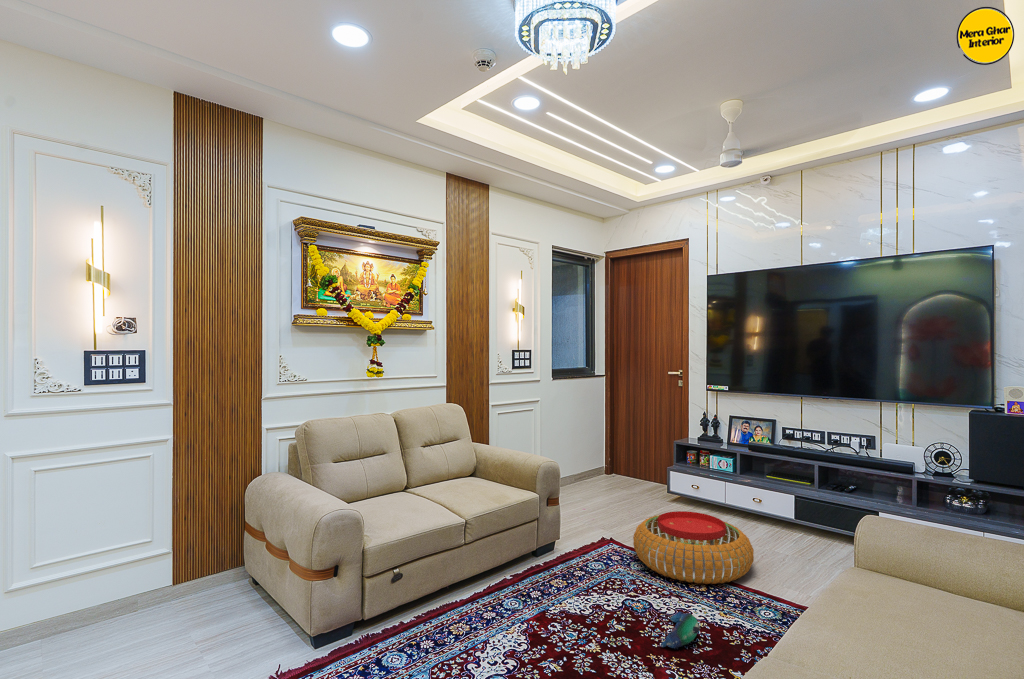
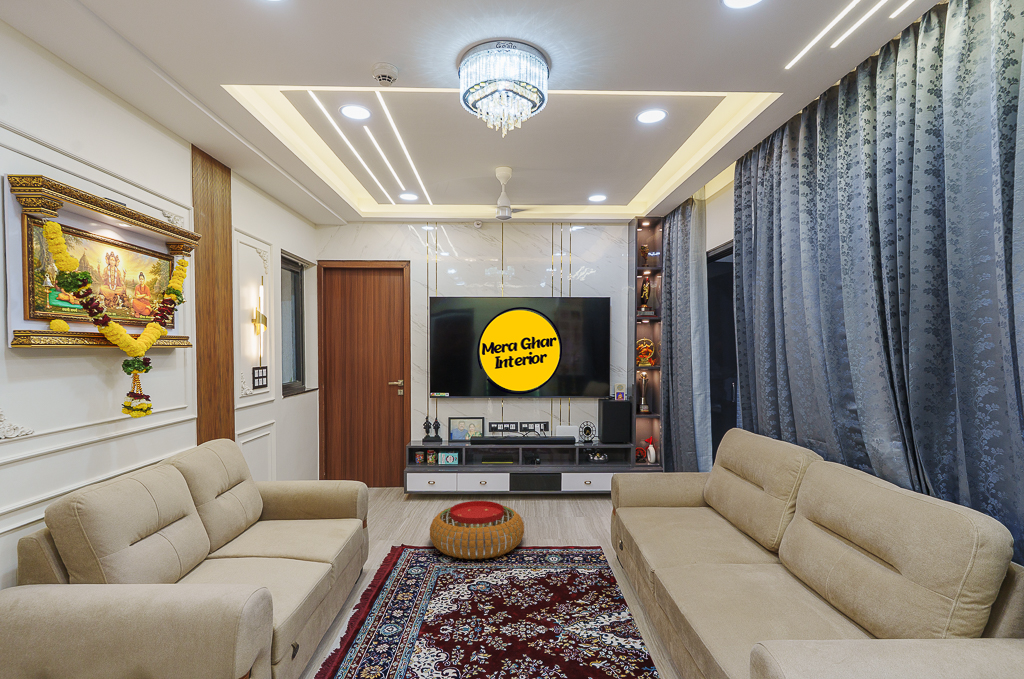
plush toy: present [661,611,700,648] -> none [513,575,547,607]

